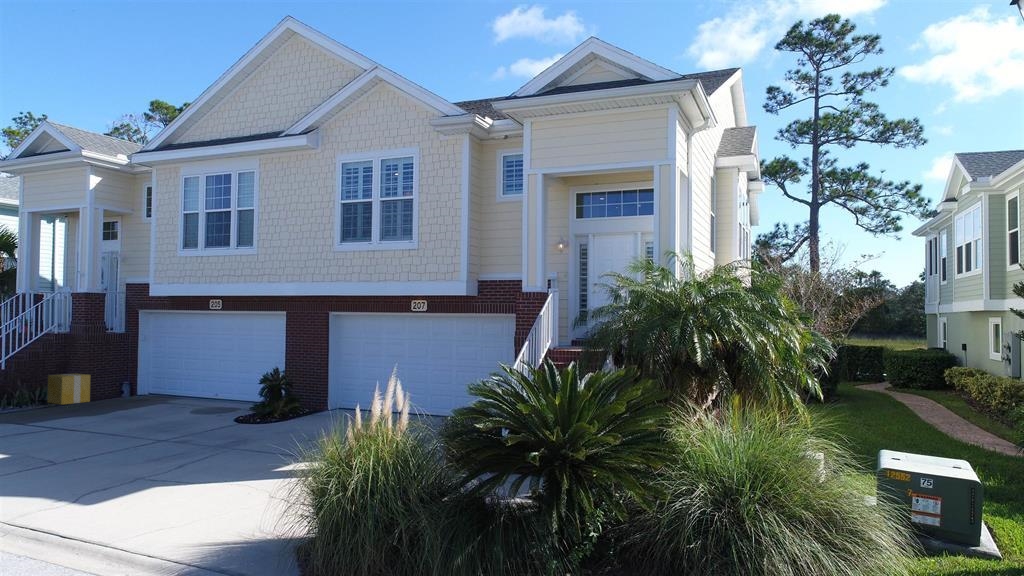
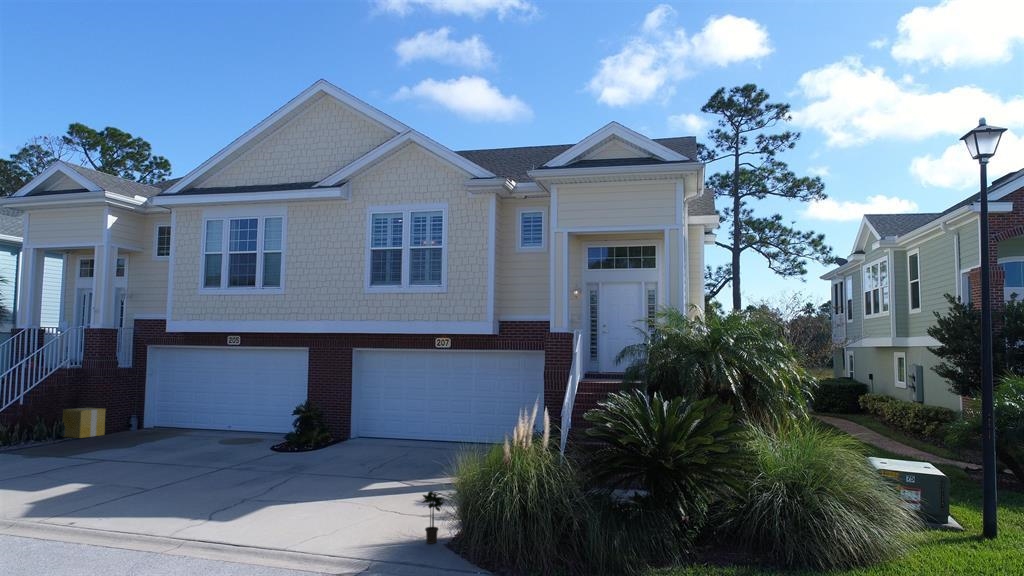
potted plant: none [255,482,288,548] -> present [422,491,448,543]

